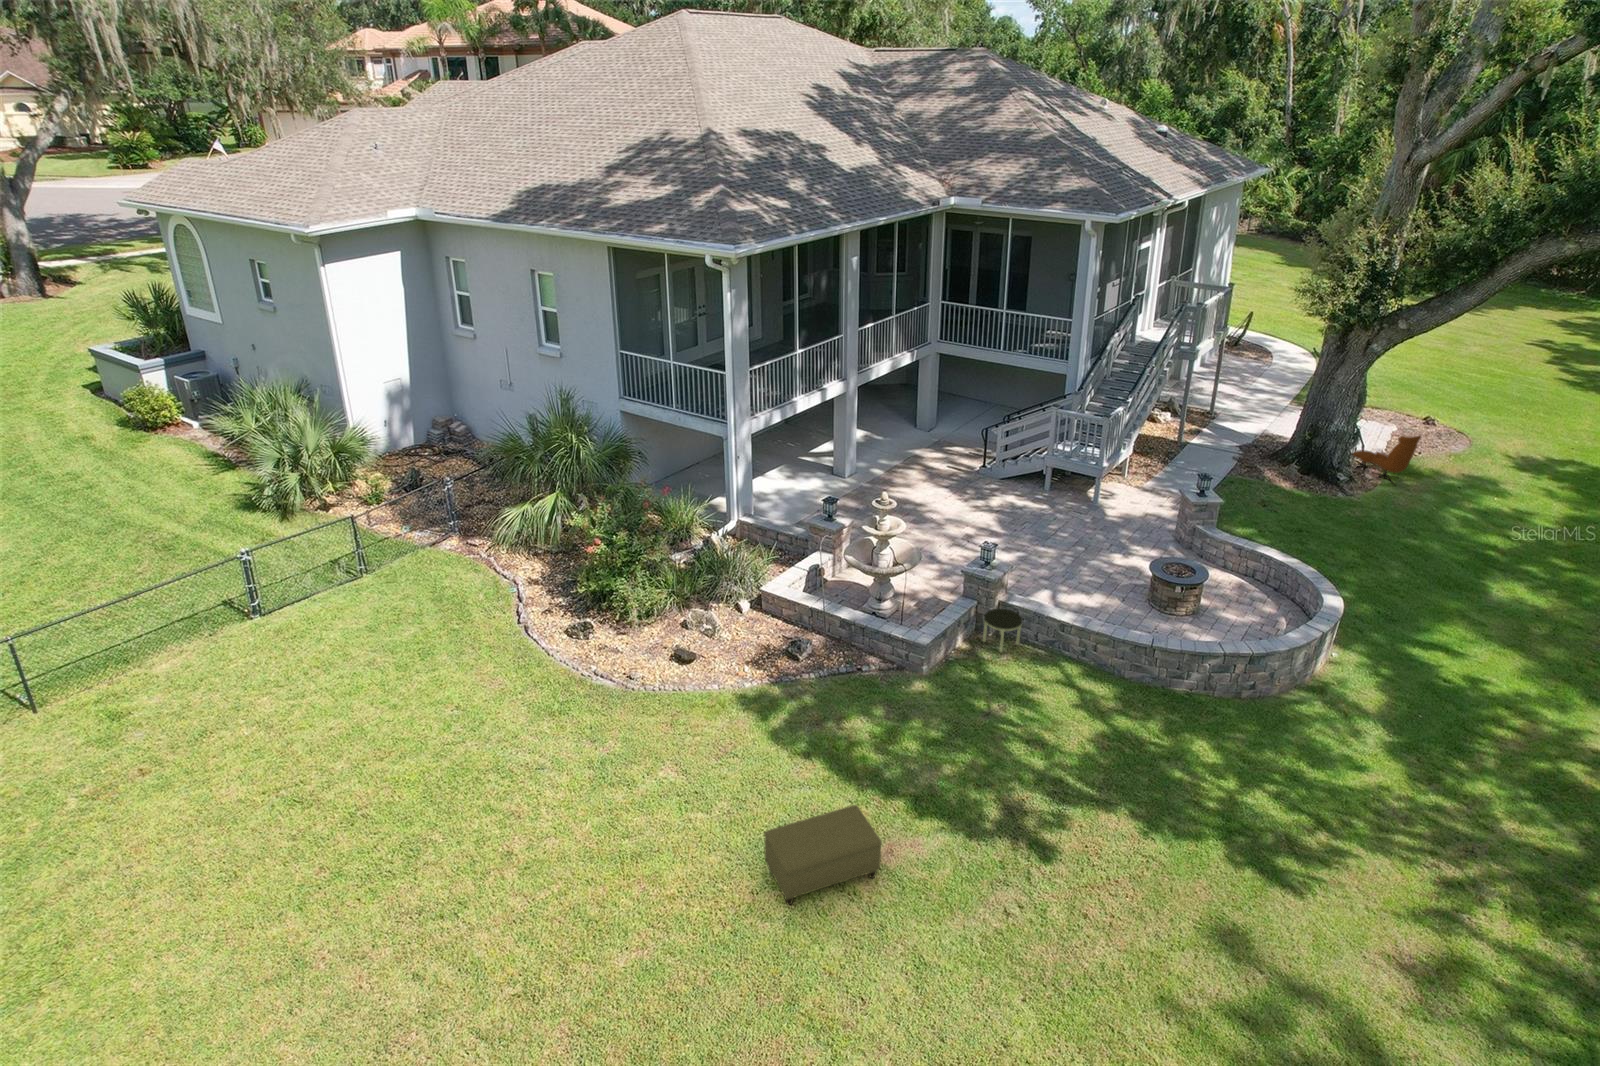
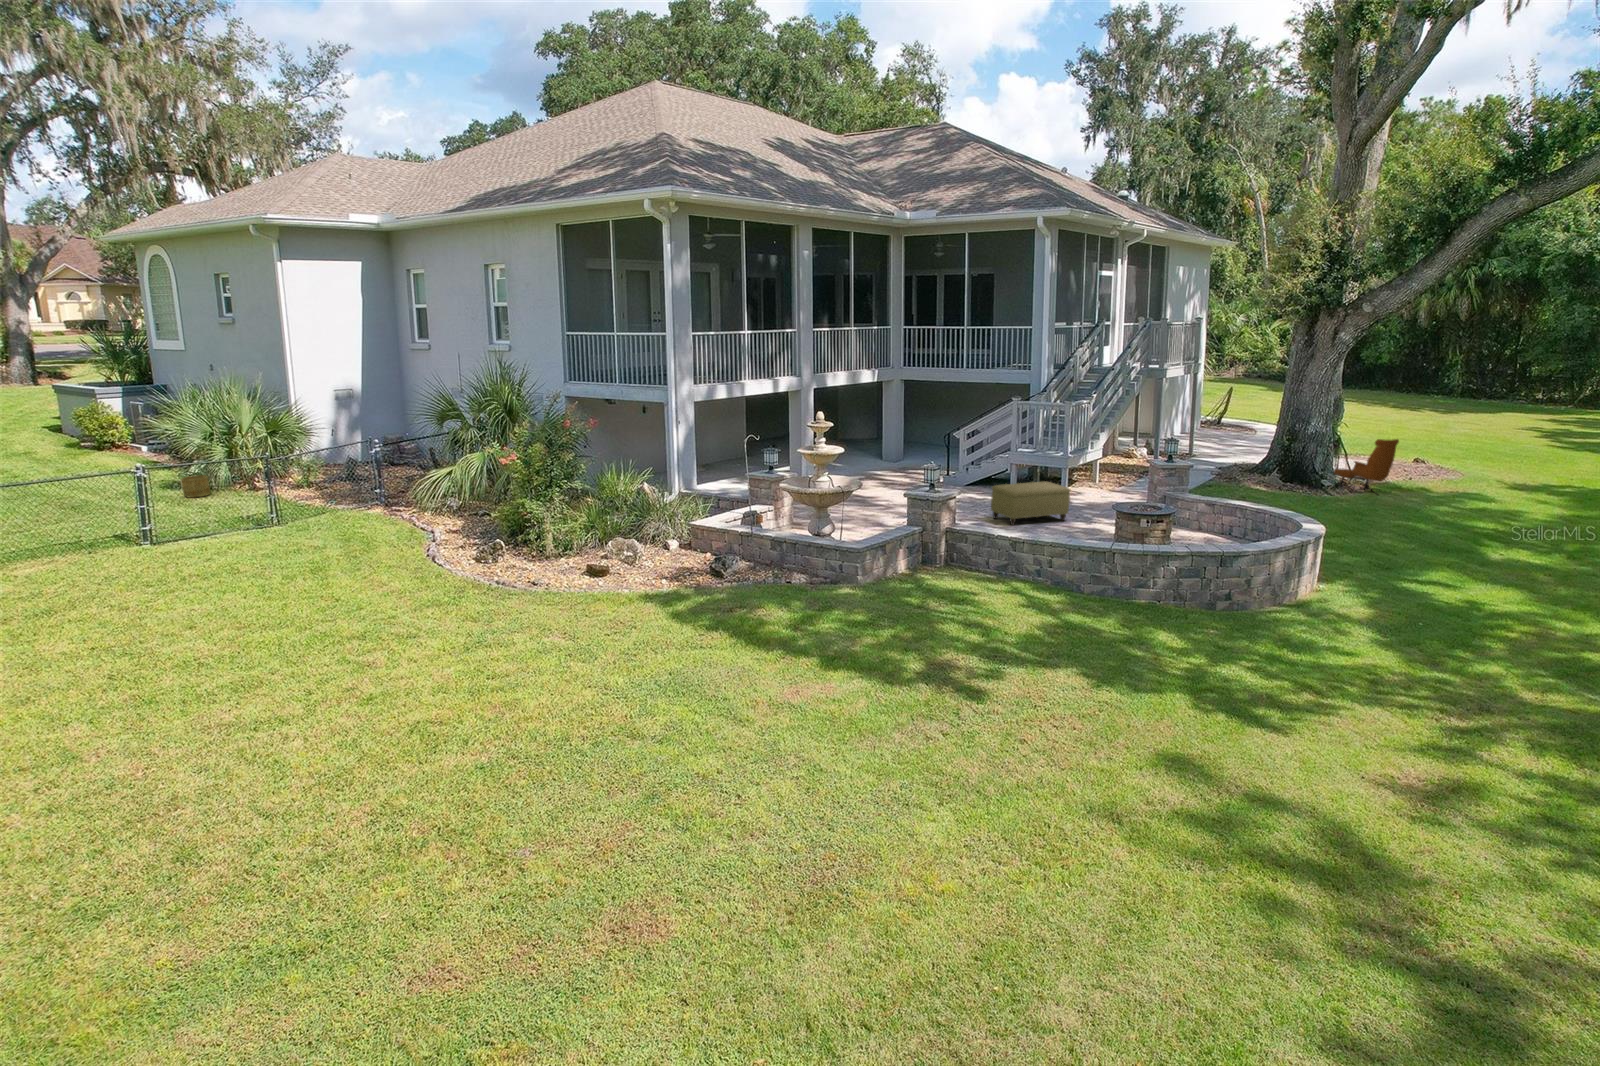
wooden bucket: none [261,502,290,527] -> present [181,475,210,498]
round table: present [983,609,1022,652] -> none [929,537,971,577]
ottoman: present [764,805,882,905] -> present [991,482,1070,525]

